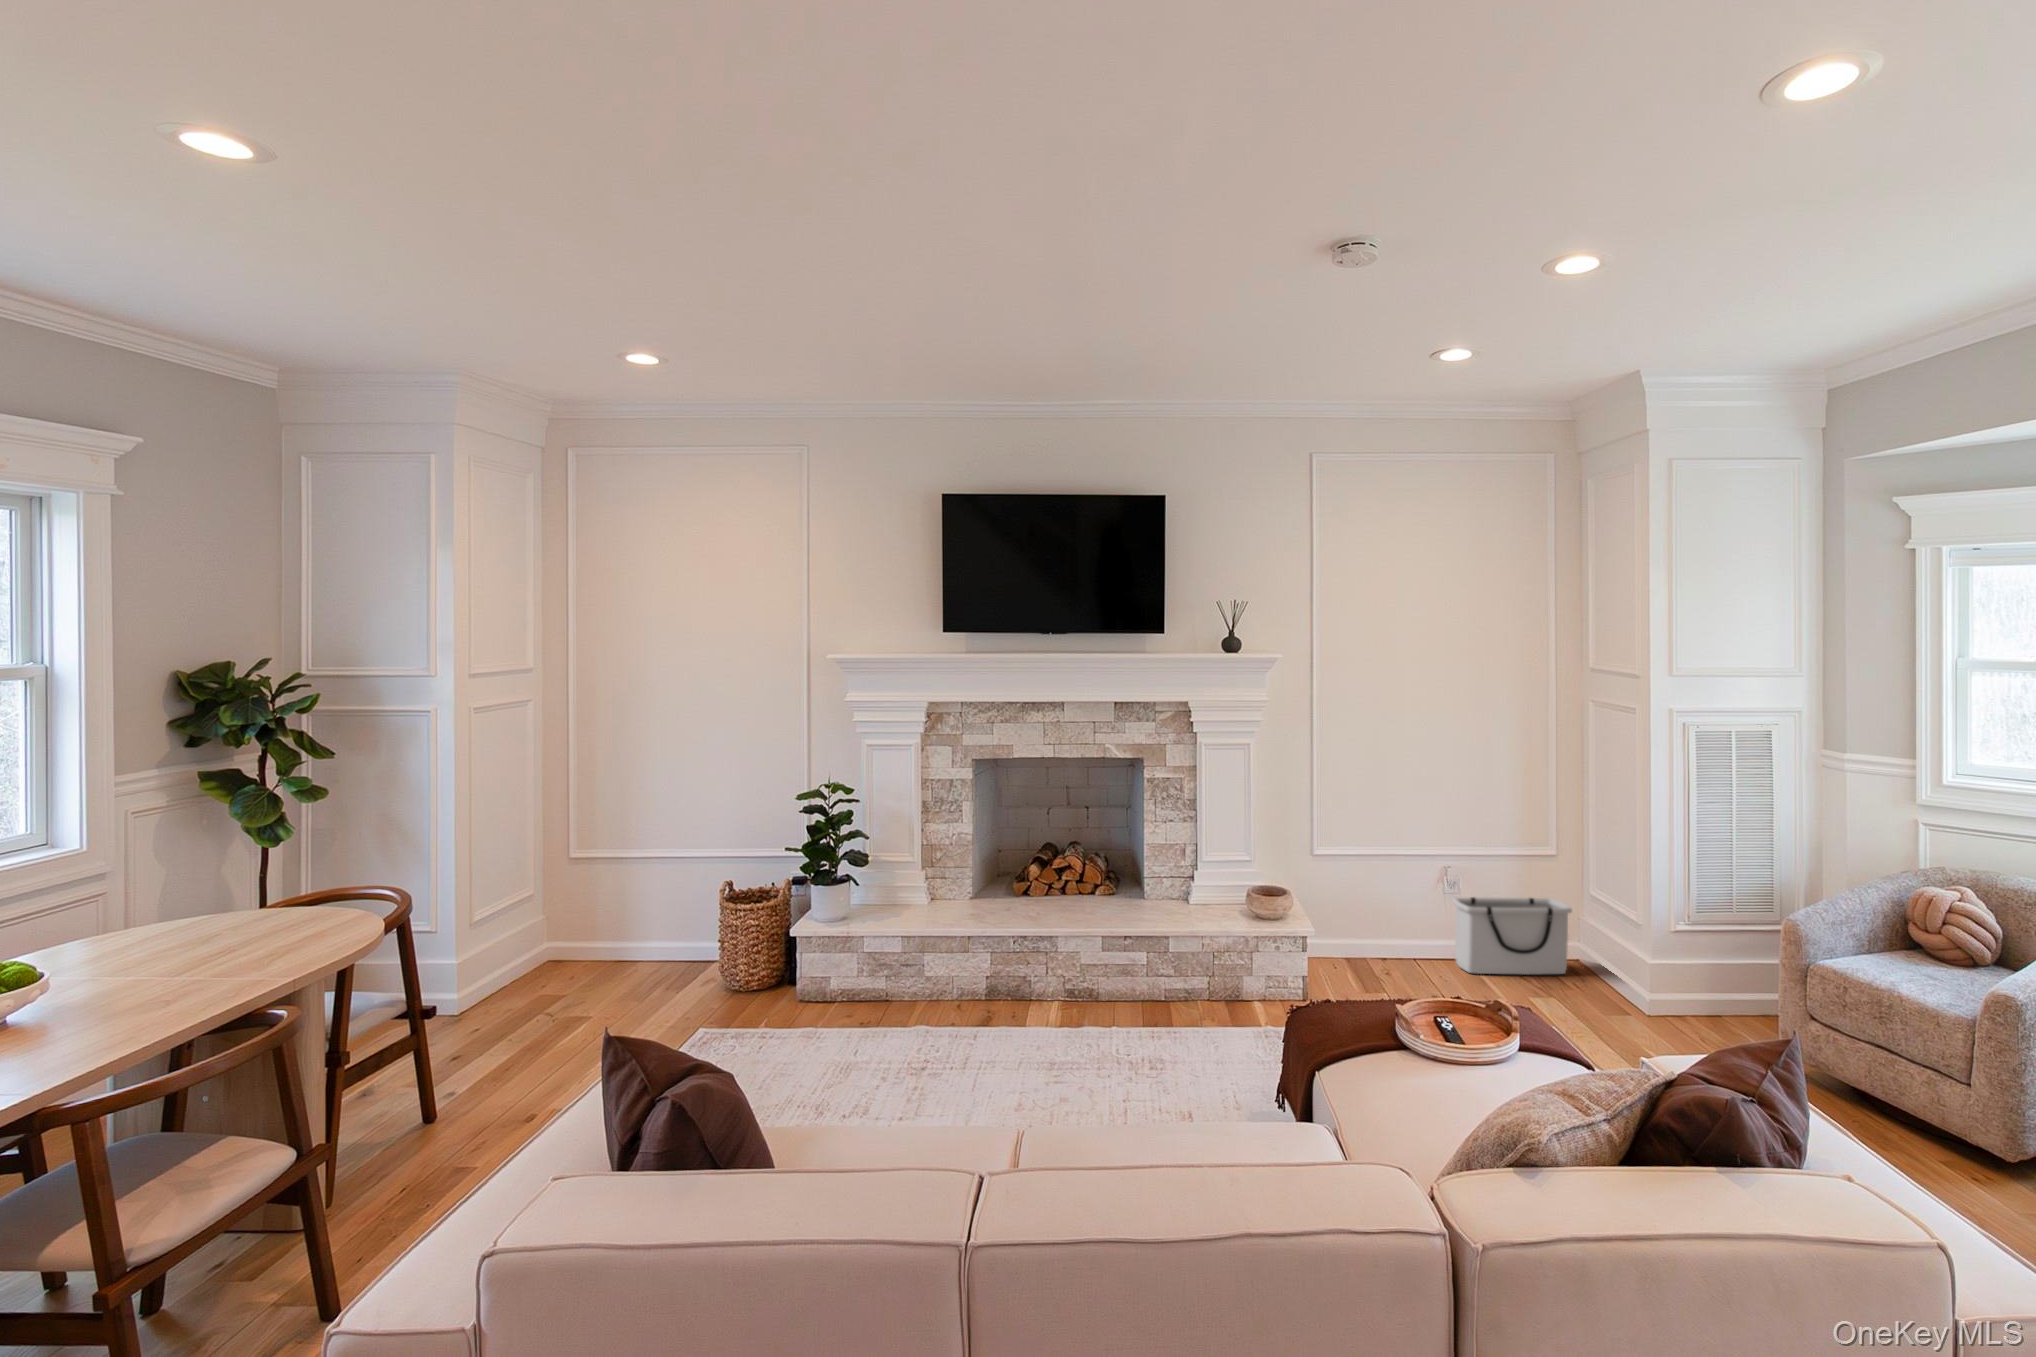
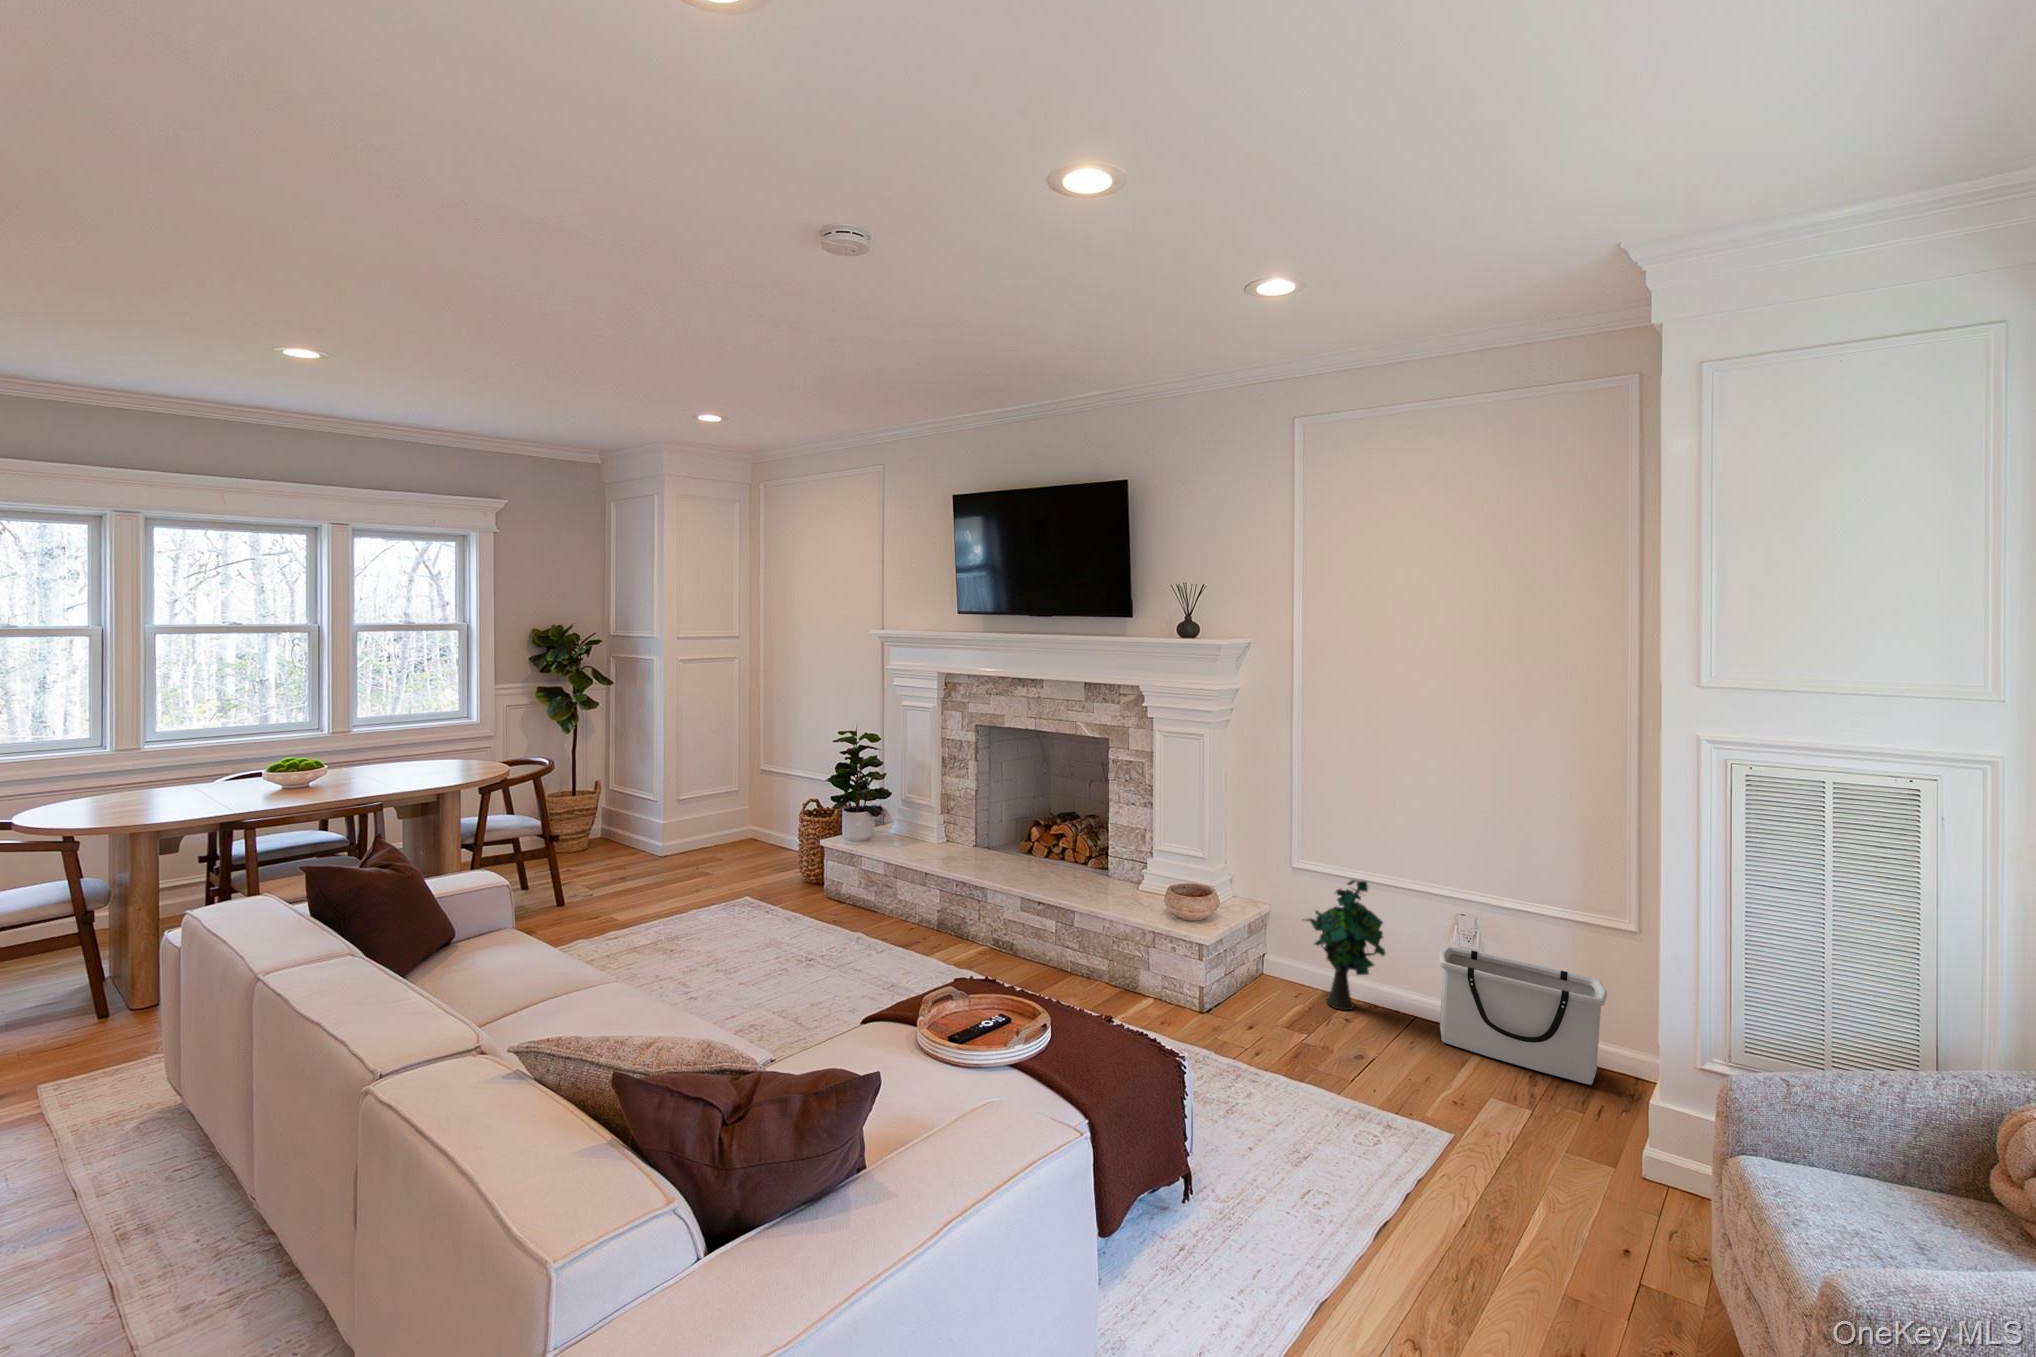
decorative plant: none [1349,856,1419,971] -> present [1303,880,1385,1010]

